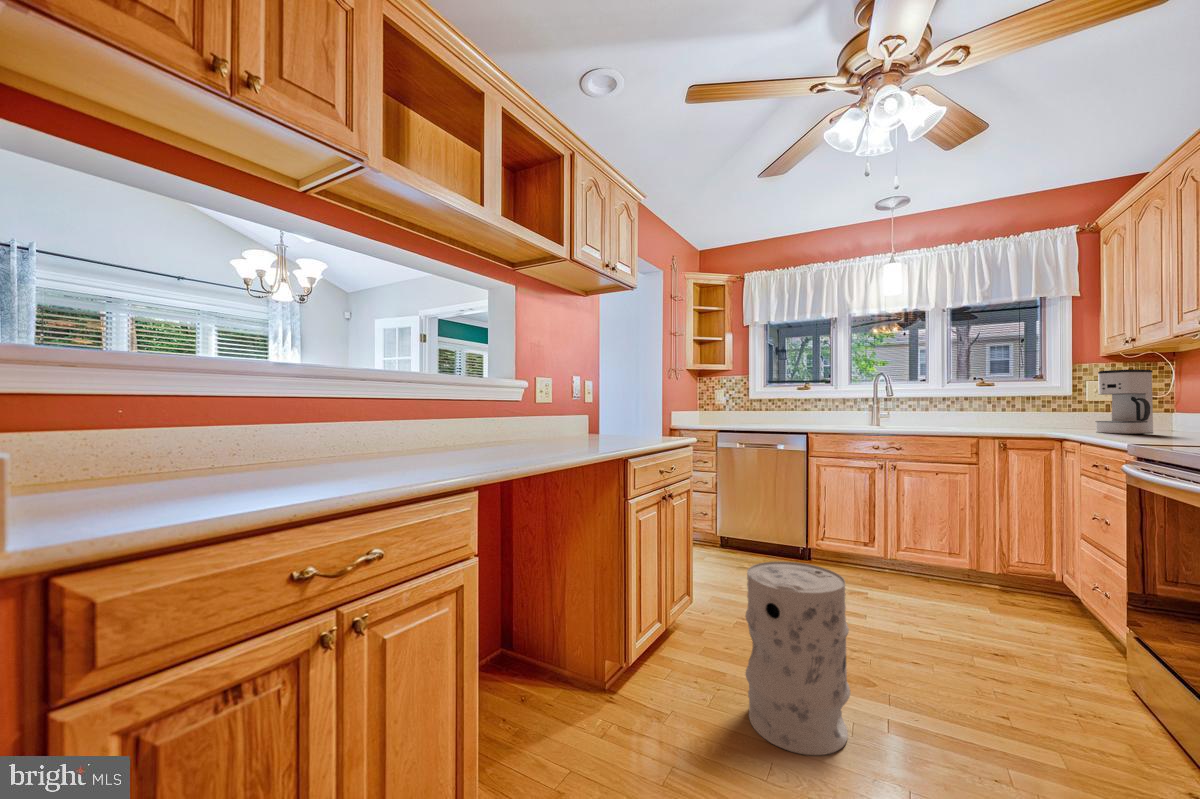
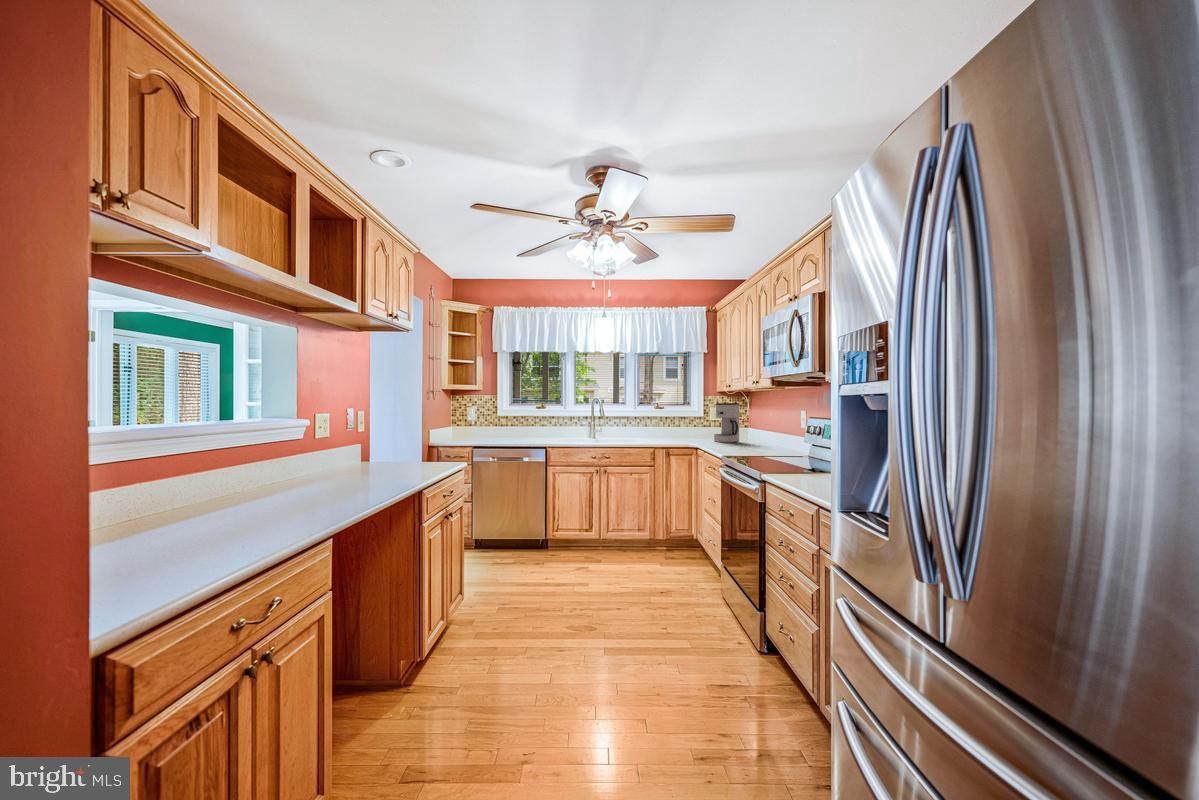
trash can: present [745,561,850,755] -> none [518,556,589,696]

